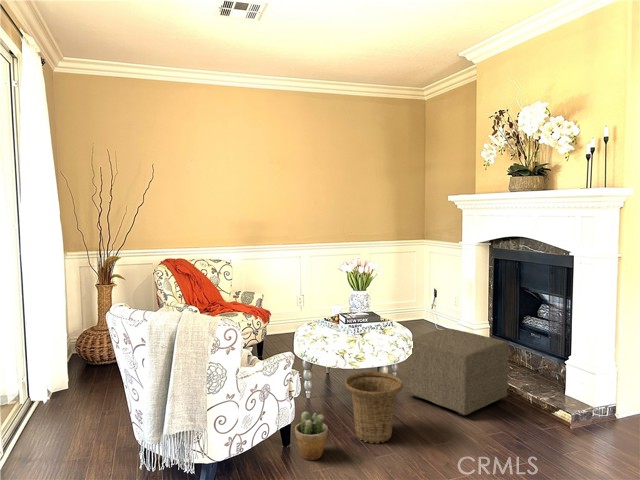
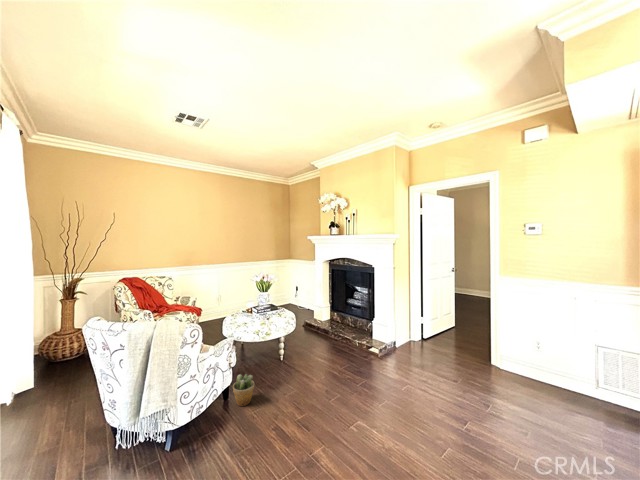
ottoman: present [405,328,508,415] -> none [292,309,345,359]
basket: present [344,372,403,443] -> none [262,341,297,386]

